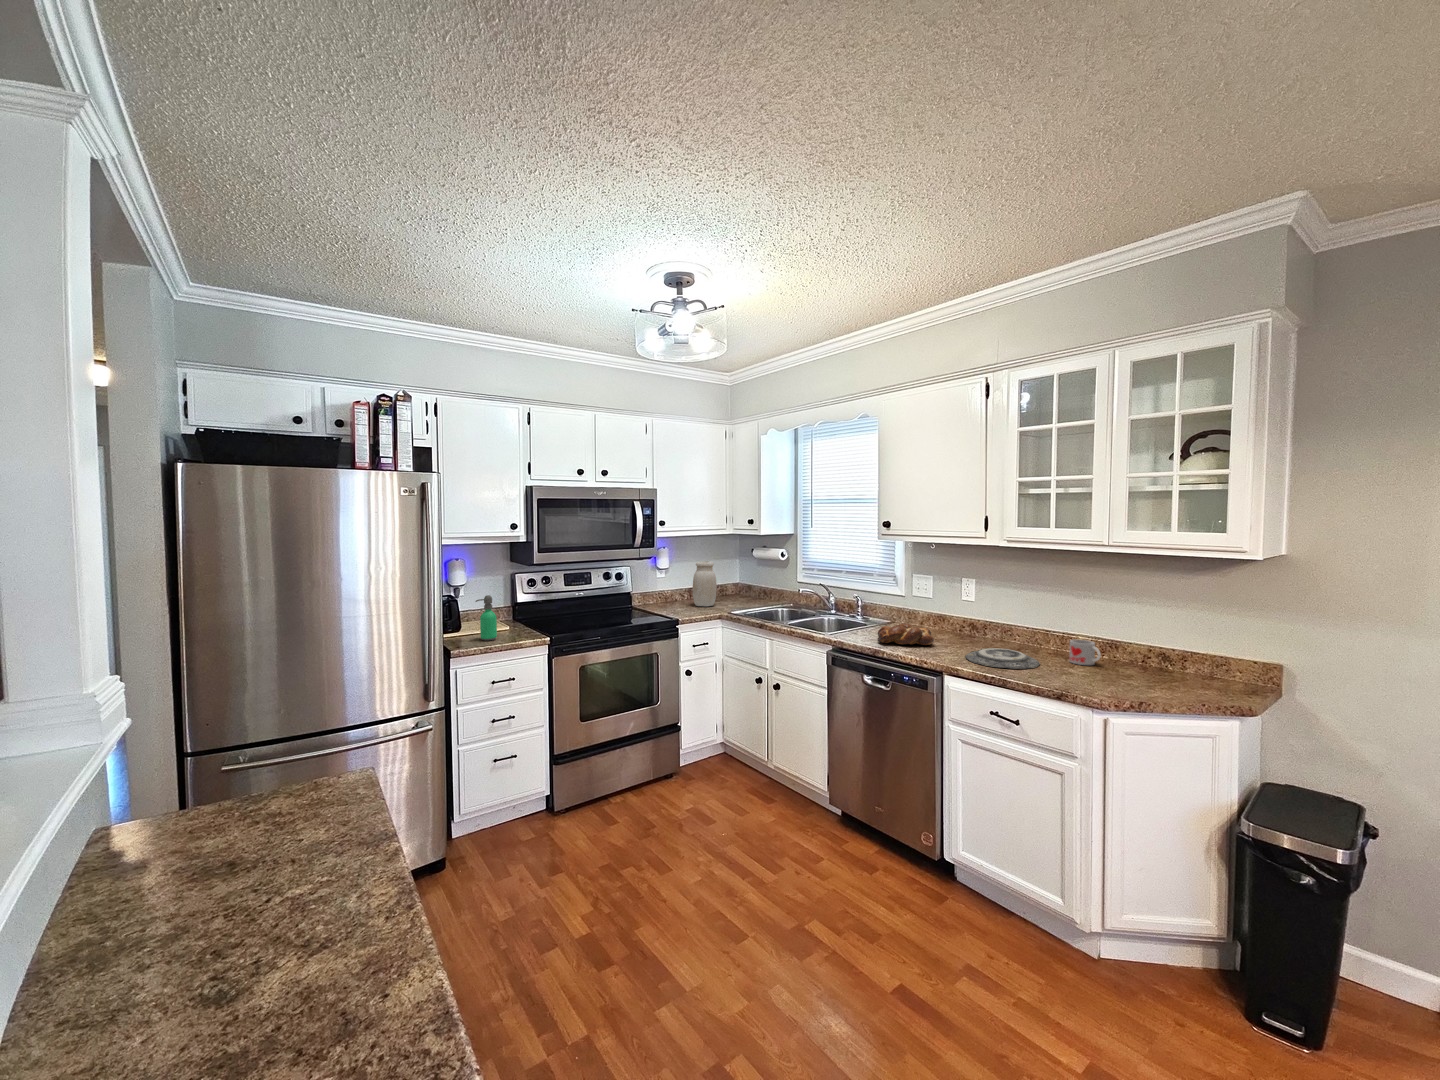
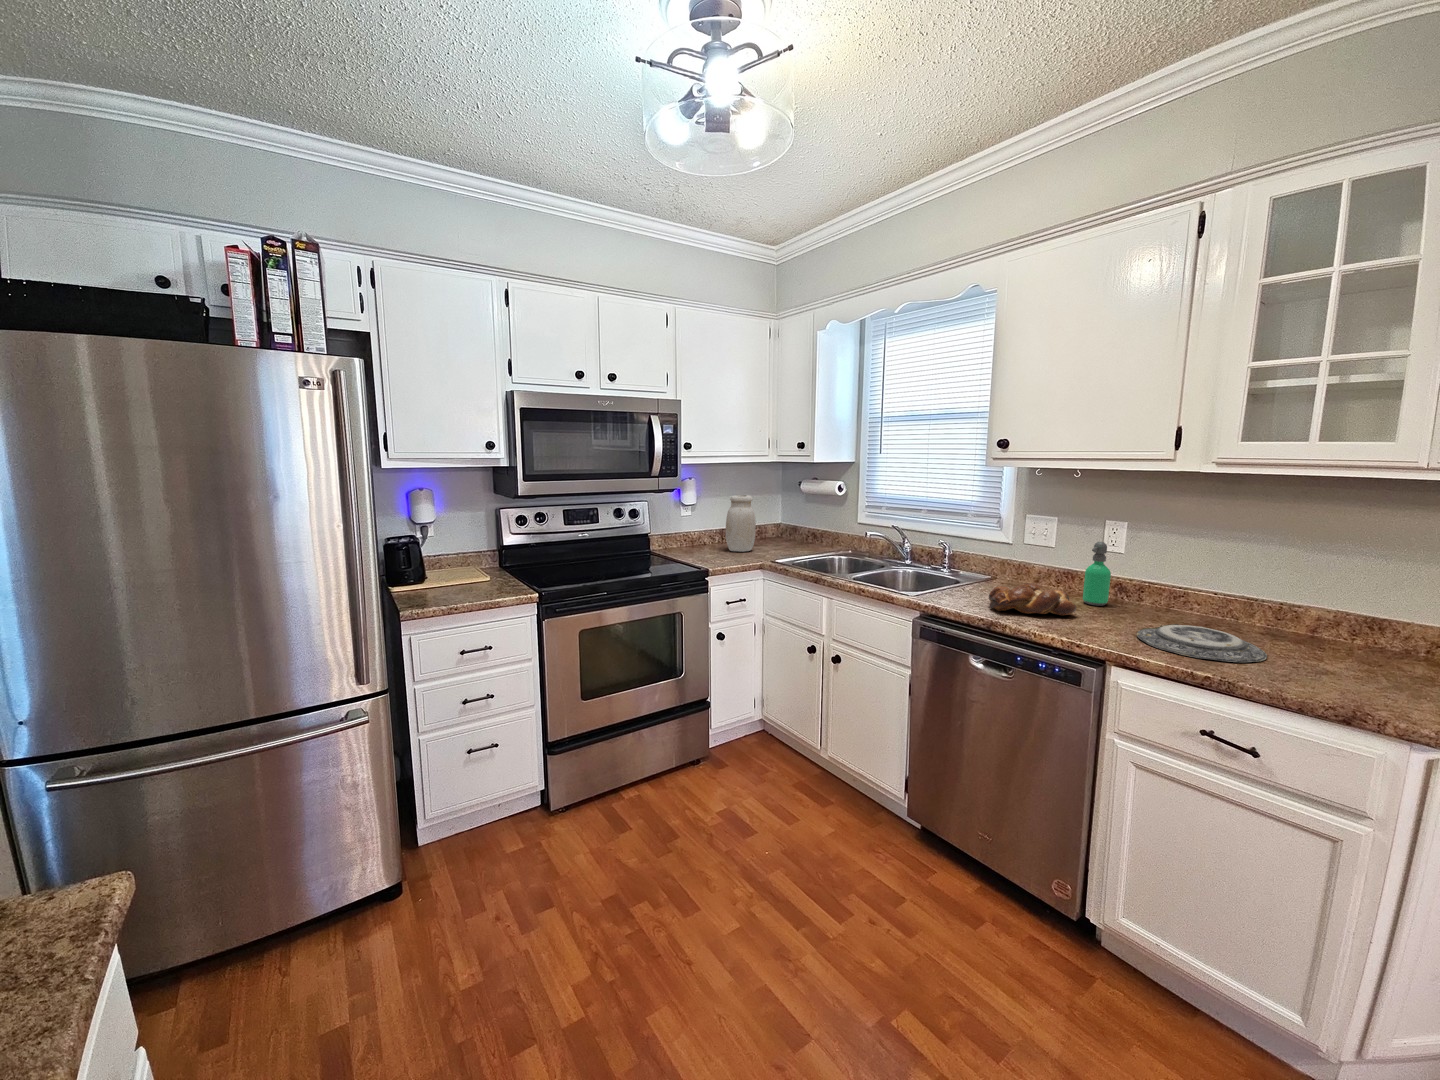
soap dispenser: present [476,595,497,641] -> present [1083,542,1111,606]
mug: present [1069,640,1101,665] -> none [1307,616,1373,658]

